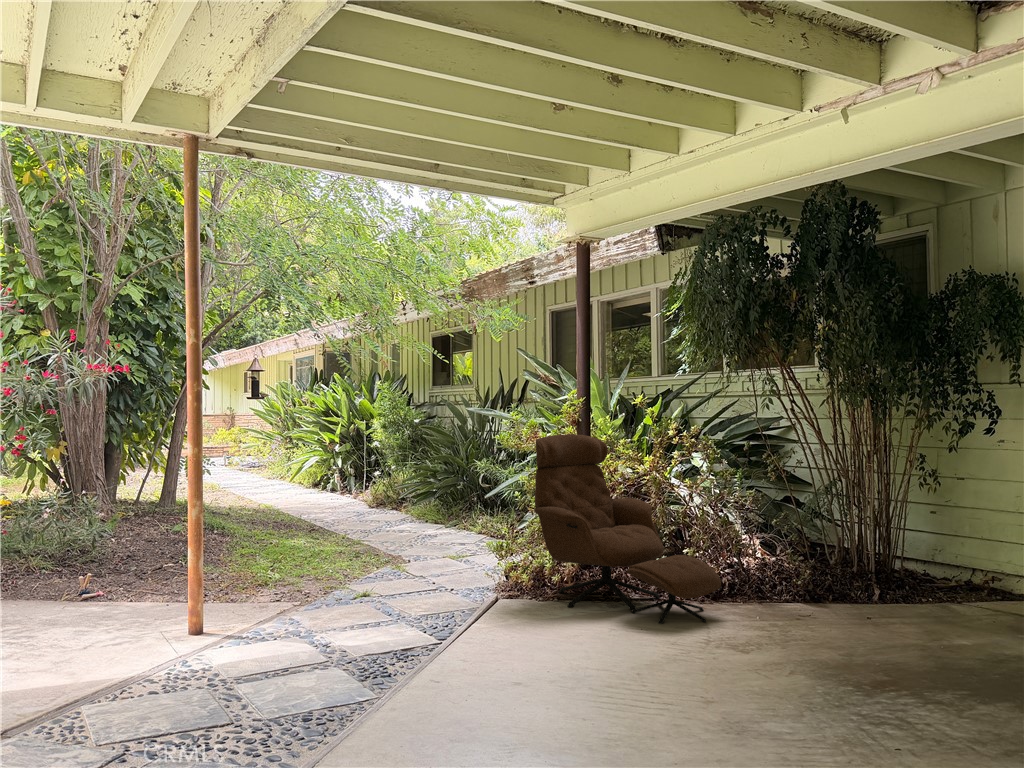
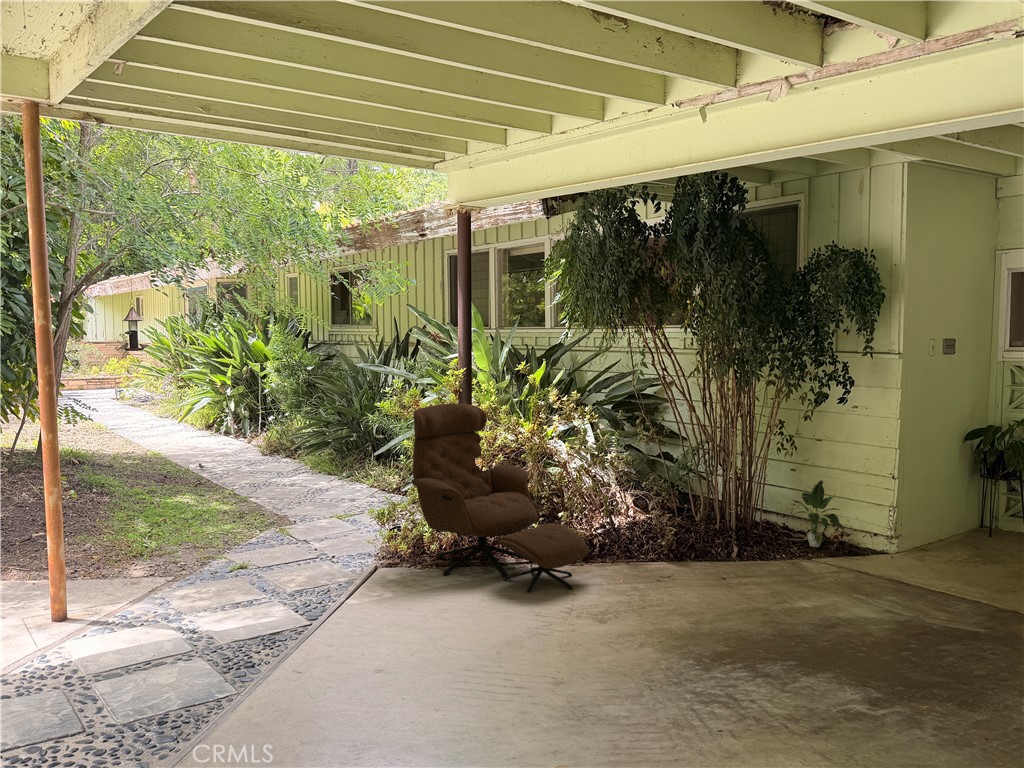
potted plant: none [936,519,1000,592] -> present [793,480,844,547]

